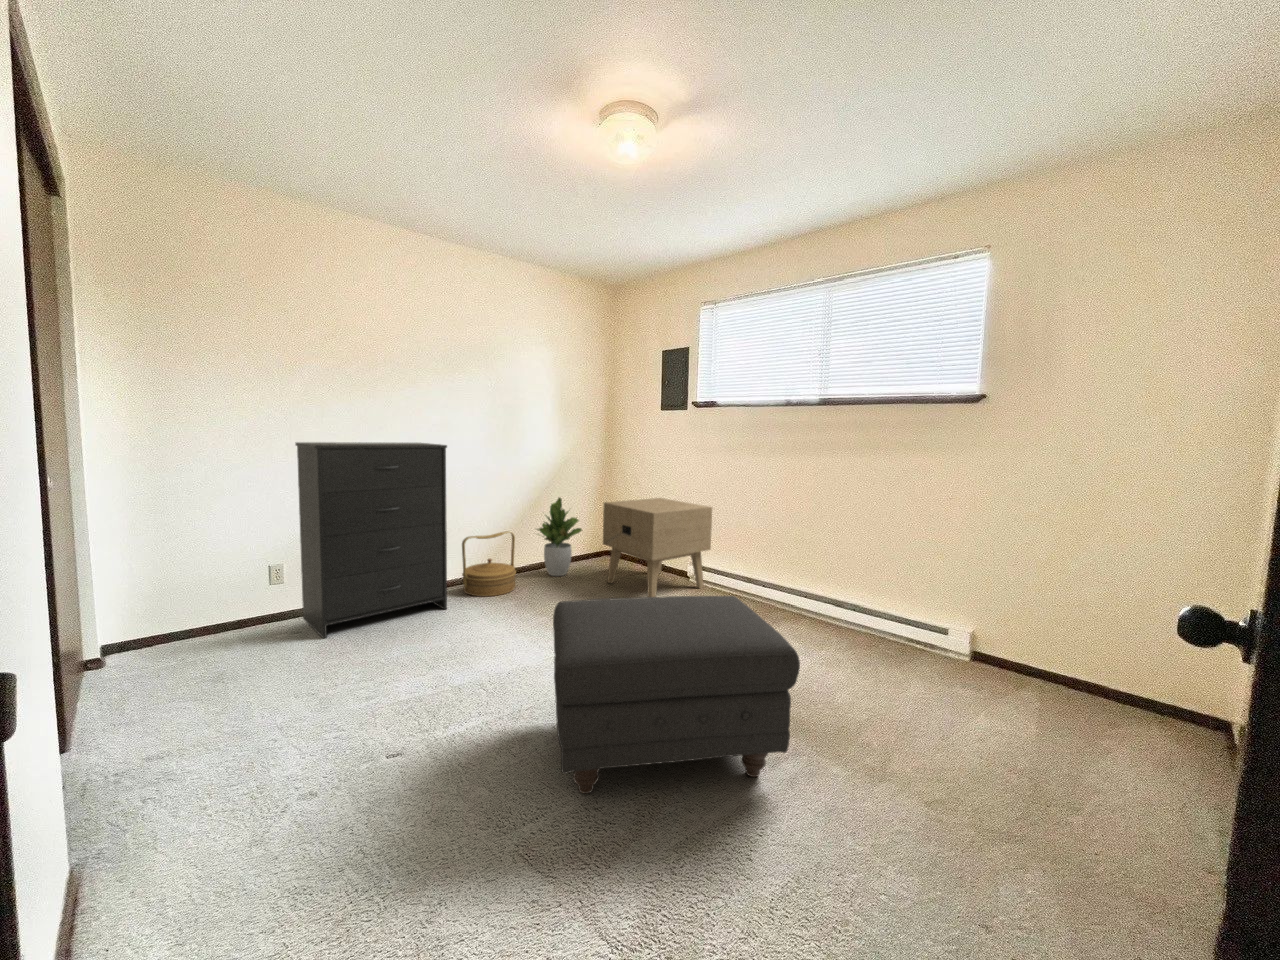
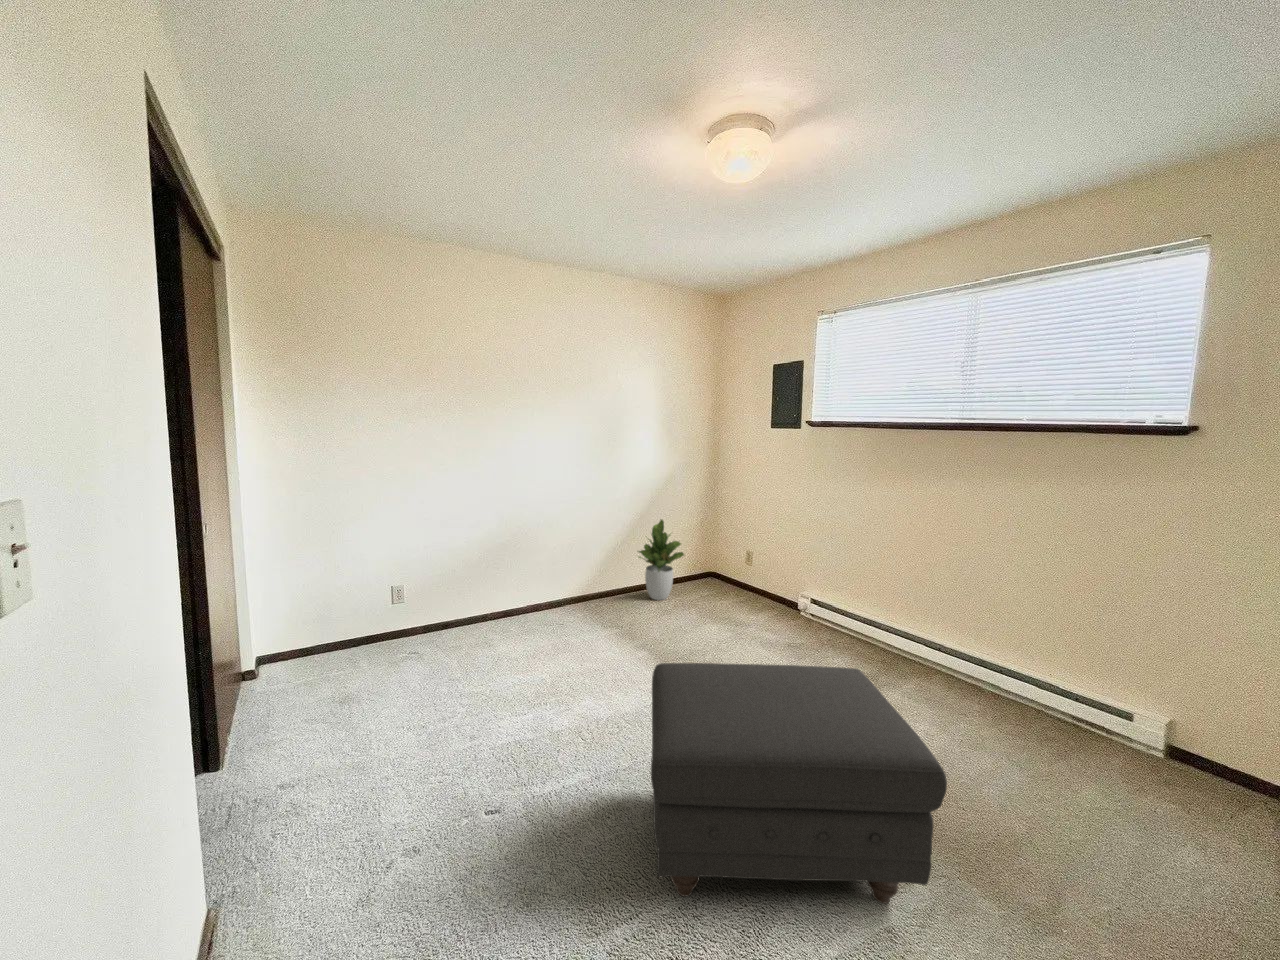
dresser: present [295,442,447,638] -> none [415,468,552,661]
nightstand: present [603,498,712,597] -> none [705,522,826,637]
woven basket: present [462,531,516,597] -> none [565,554,617,621]

